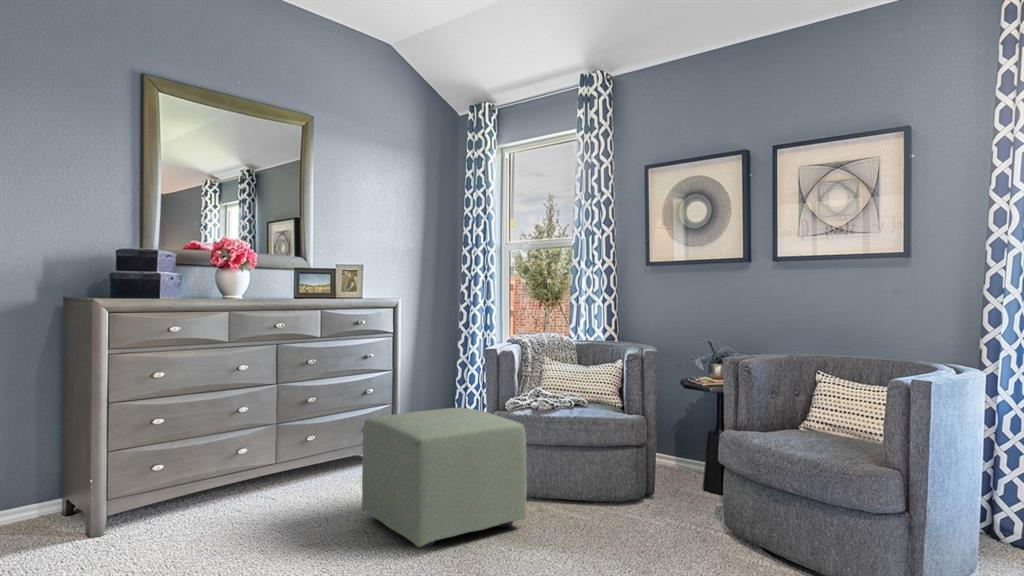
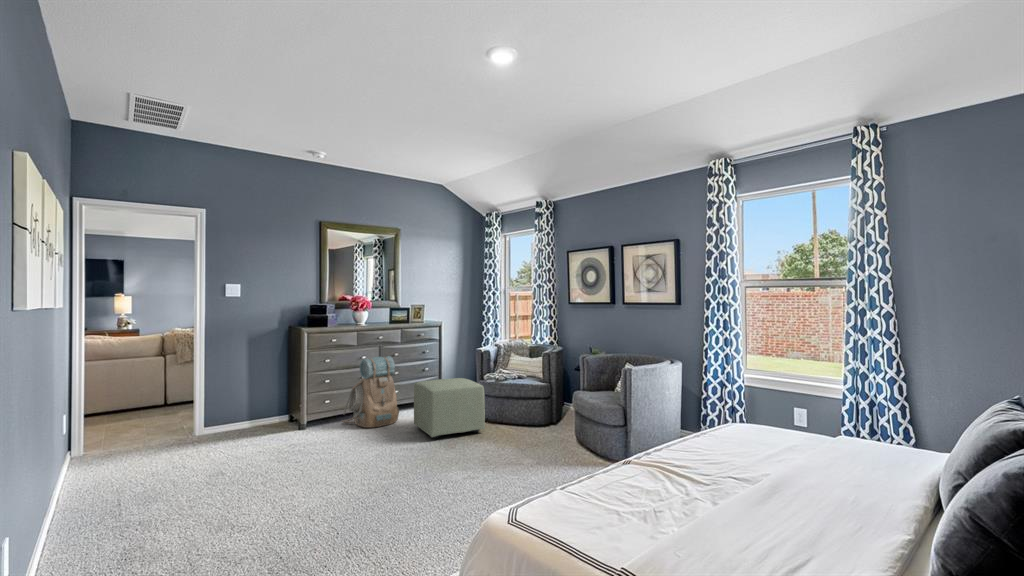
backpack: none [191,362,324,523] -> present [342,356,399,428]

